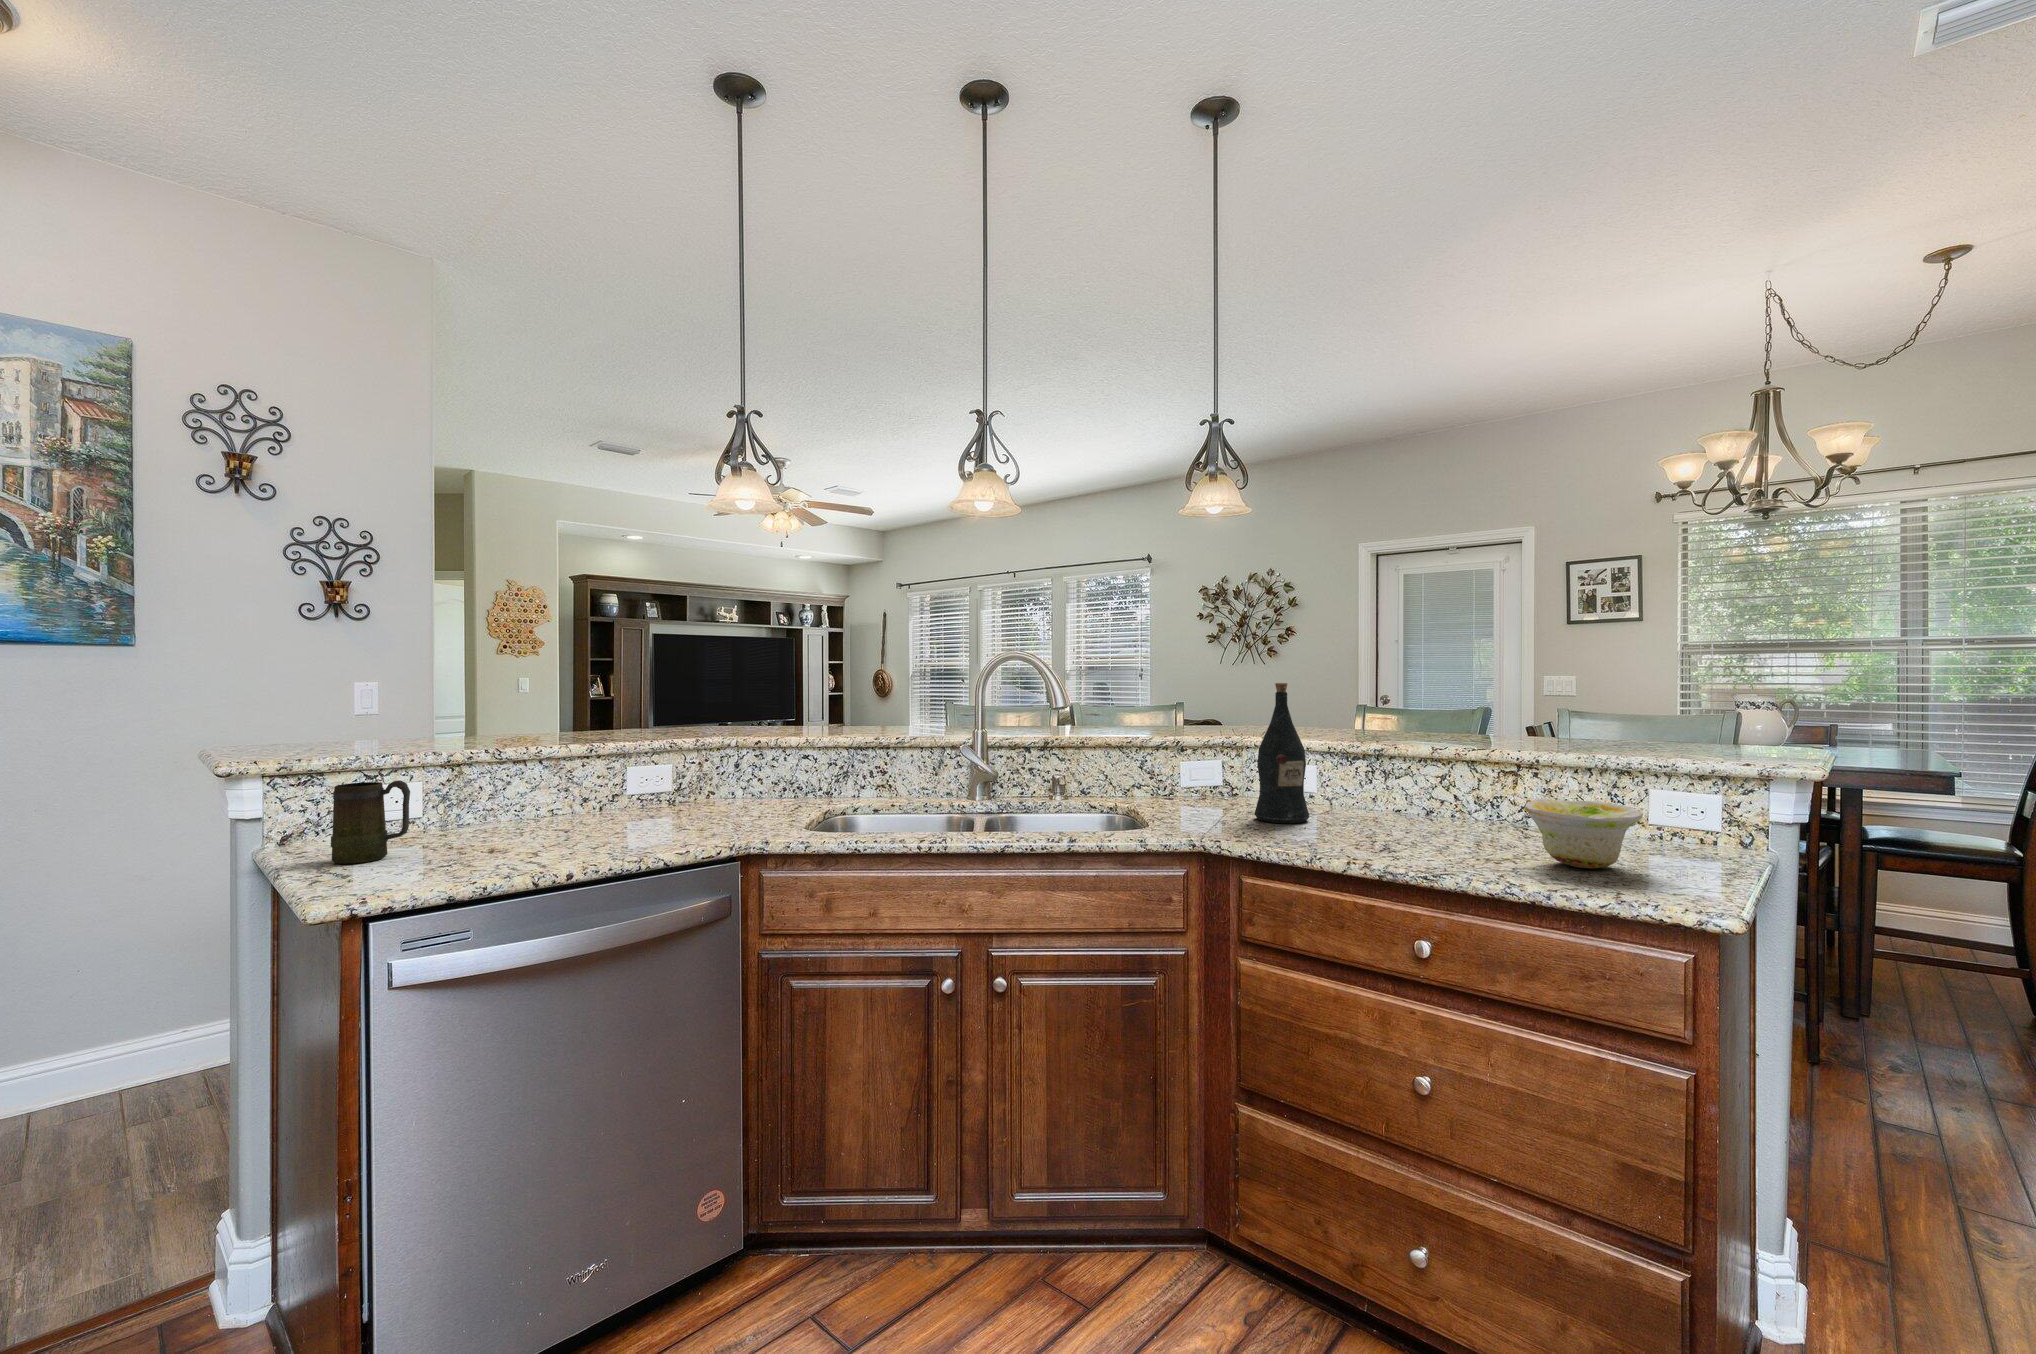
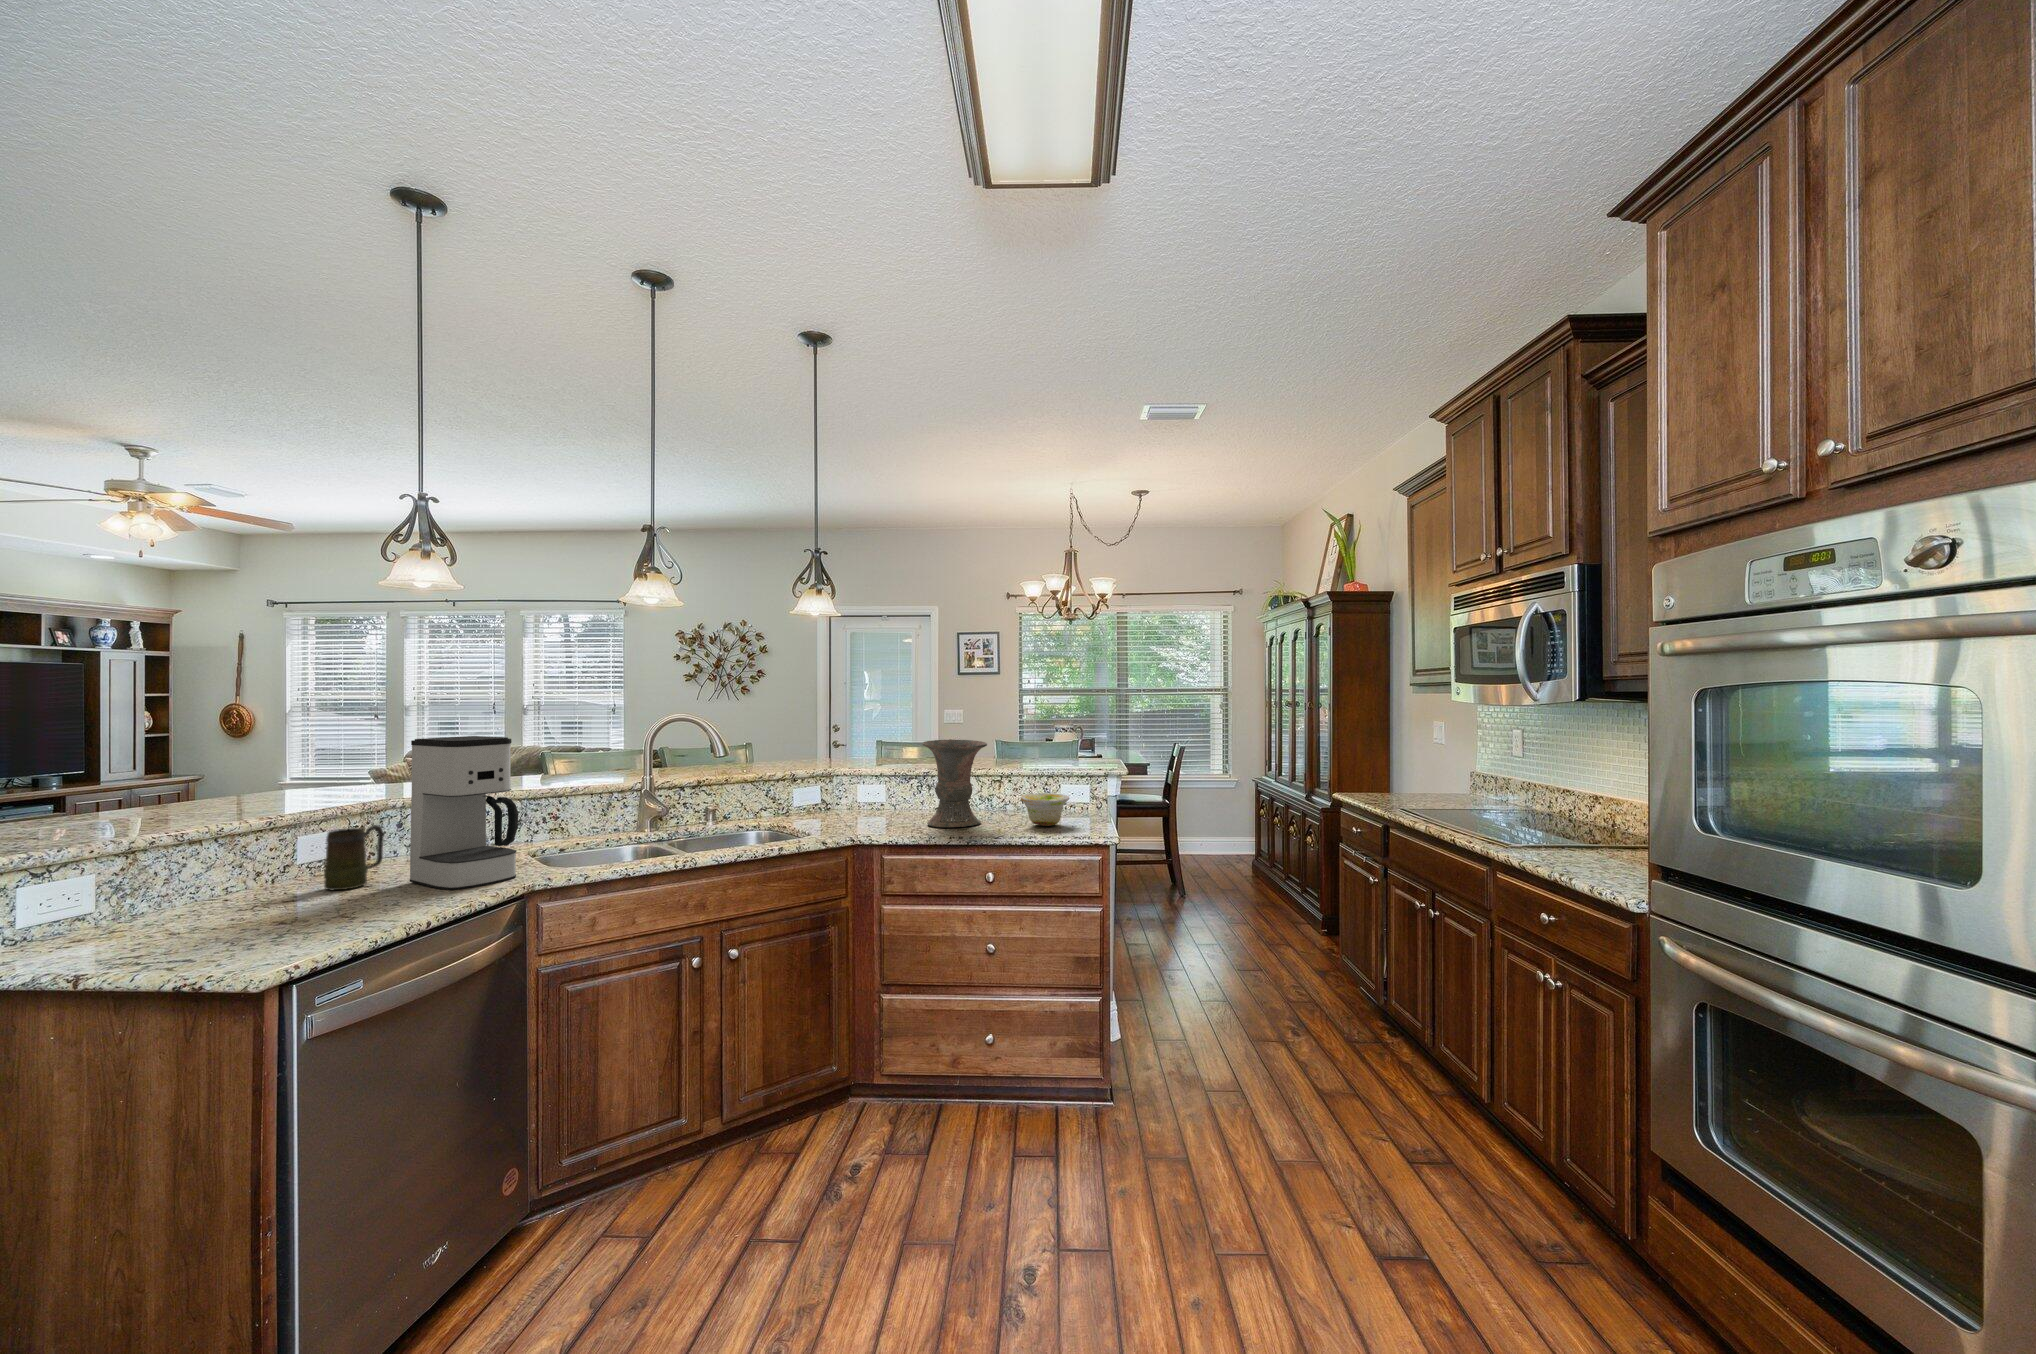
coffee maker: none [673,665,773,841] -> present [410,736,518,890]
wine bottle: present [1254,683,1309,823] -> none [862,735,896,823]
vase: none [1335,692,1461,847] -> present [922,739,987,827]
mug: present [331,781,410,864] -> present [324,825,384,890]

